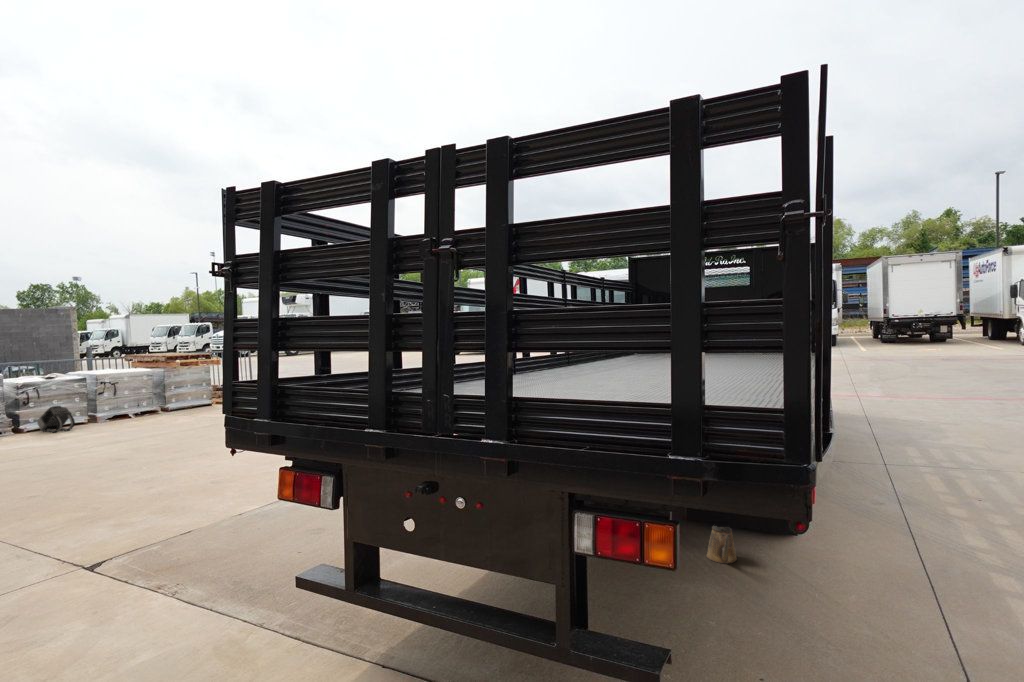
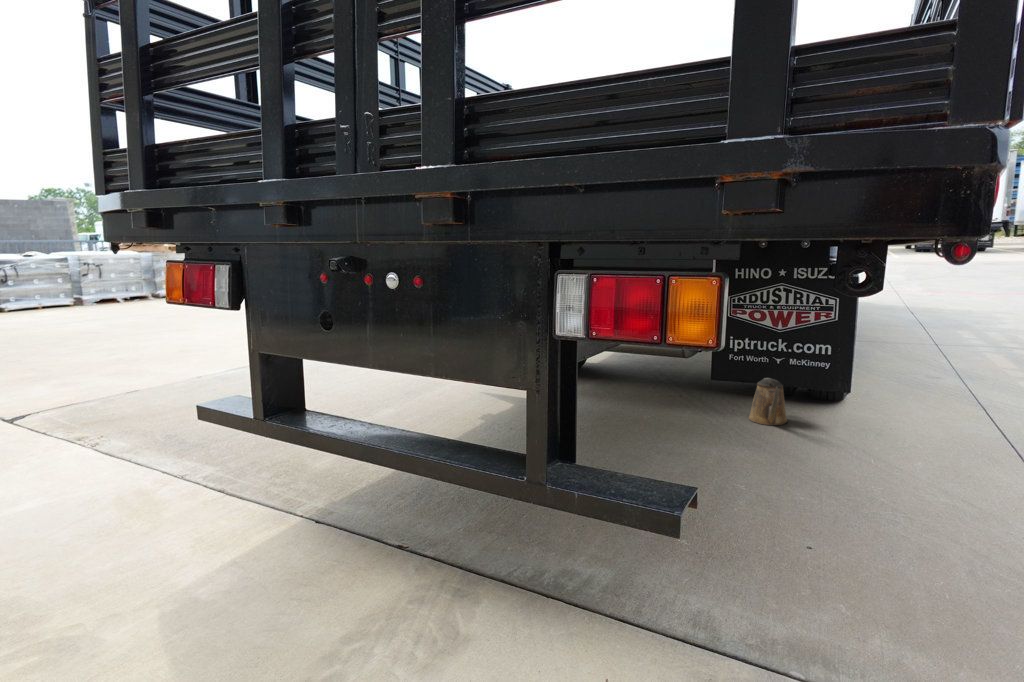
backpack: present [37,406,75,432] -> none [17,285,56,313]

